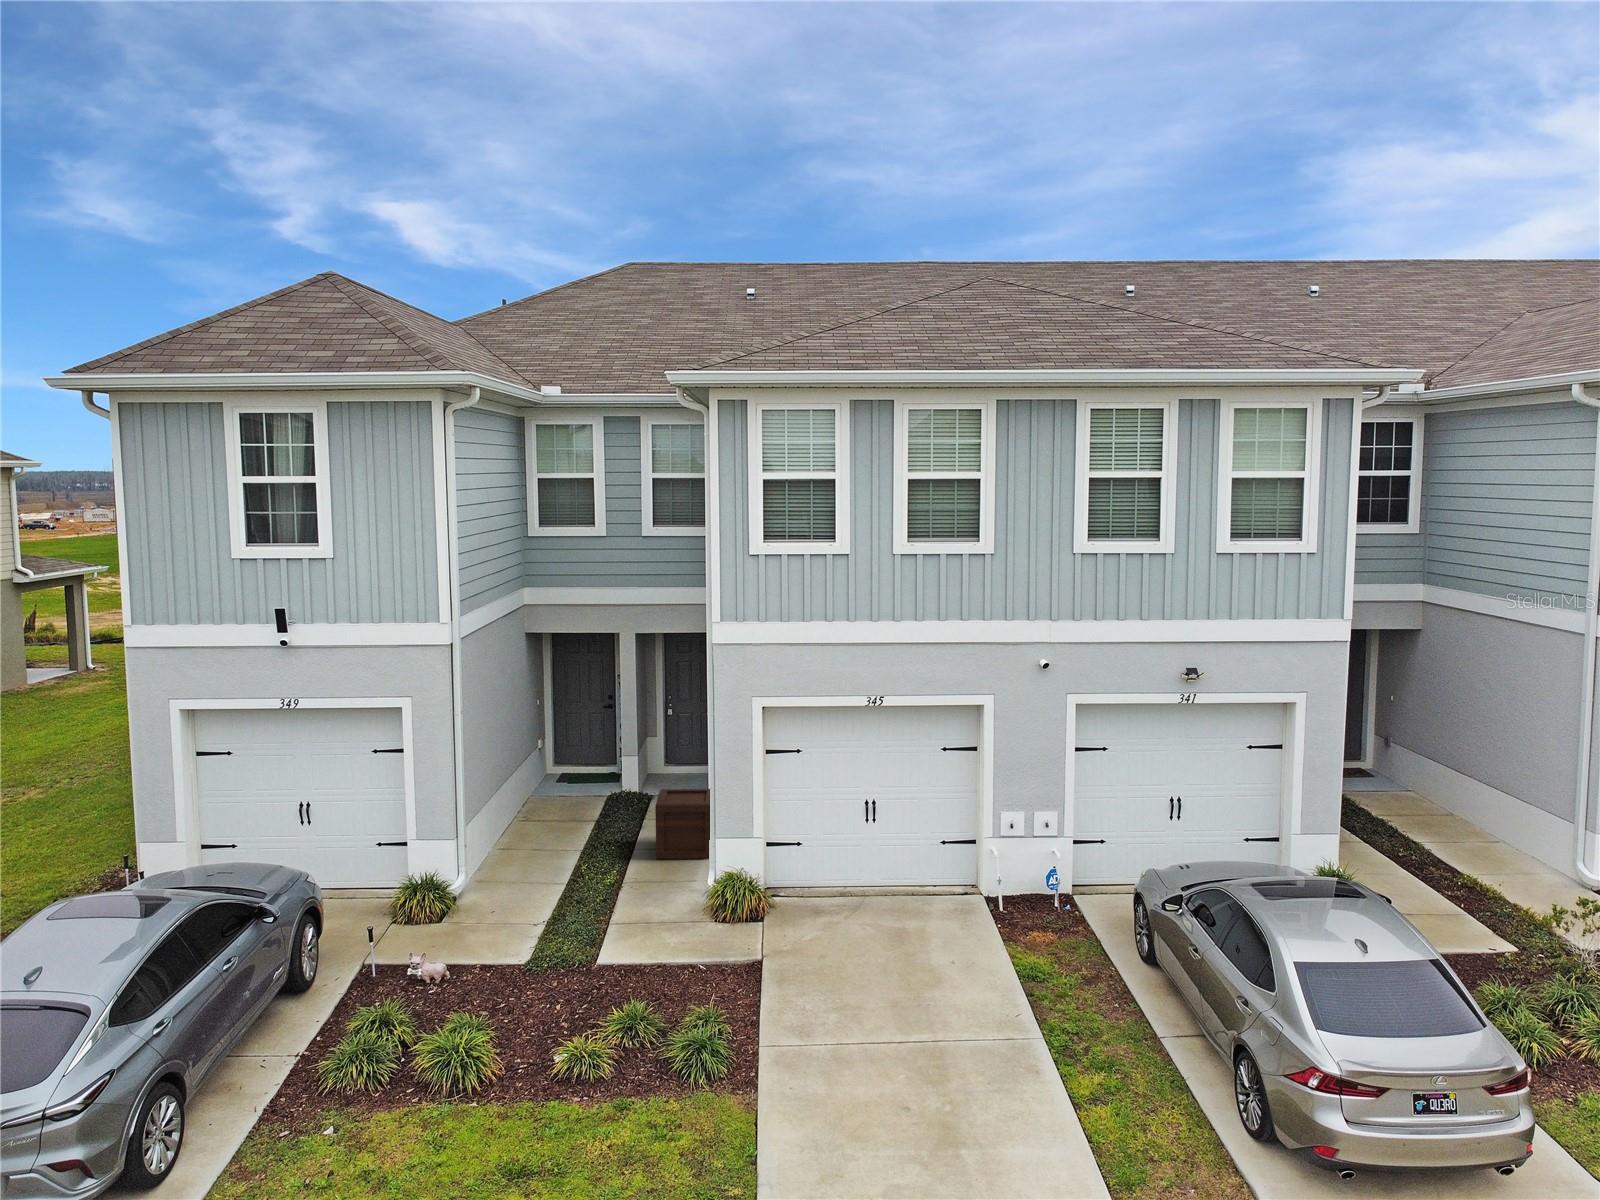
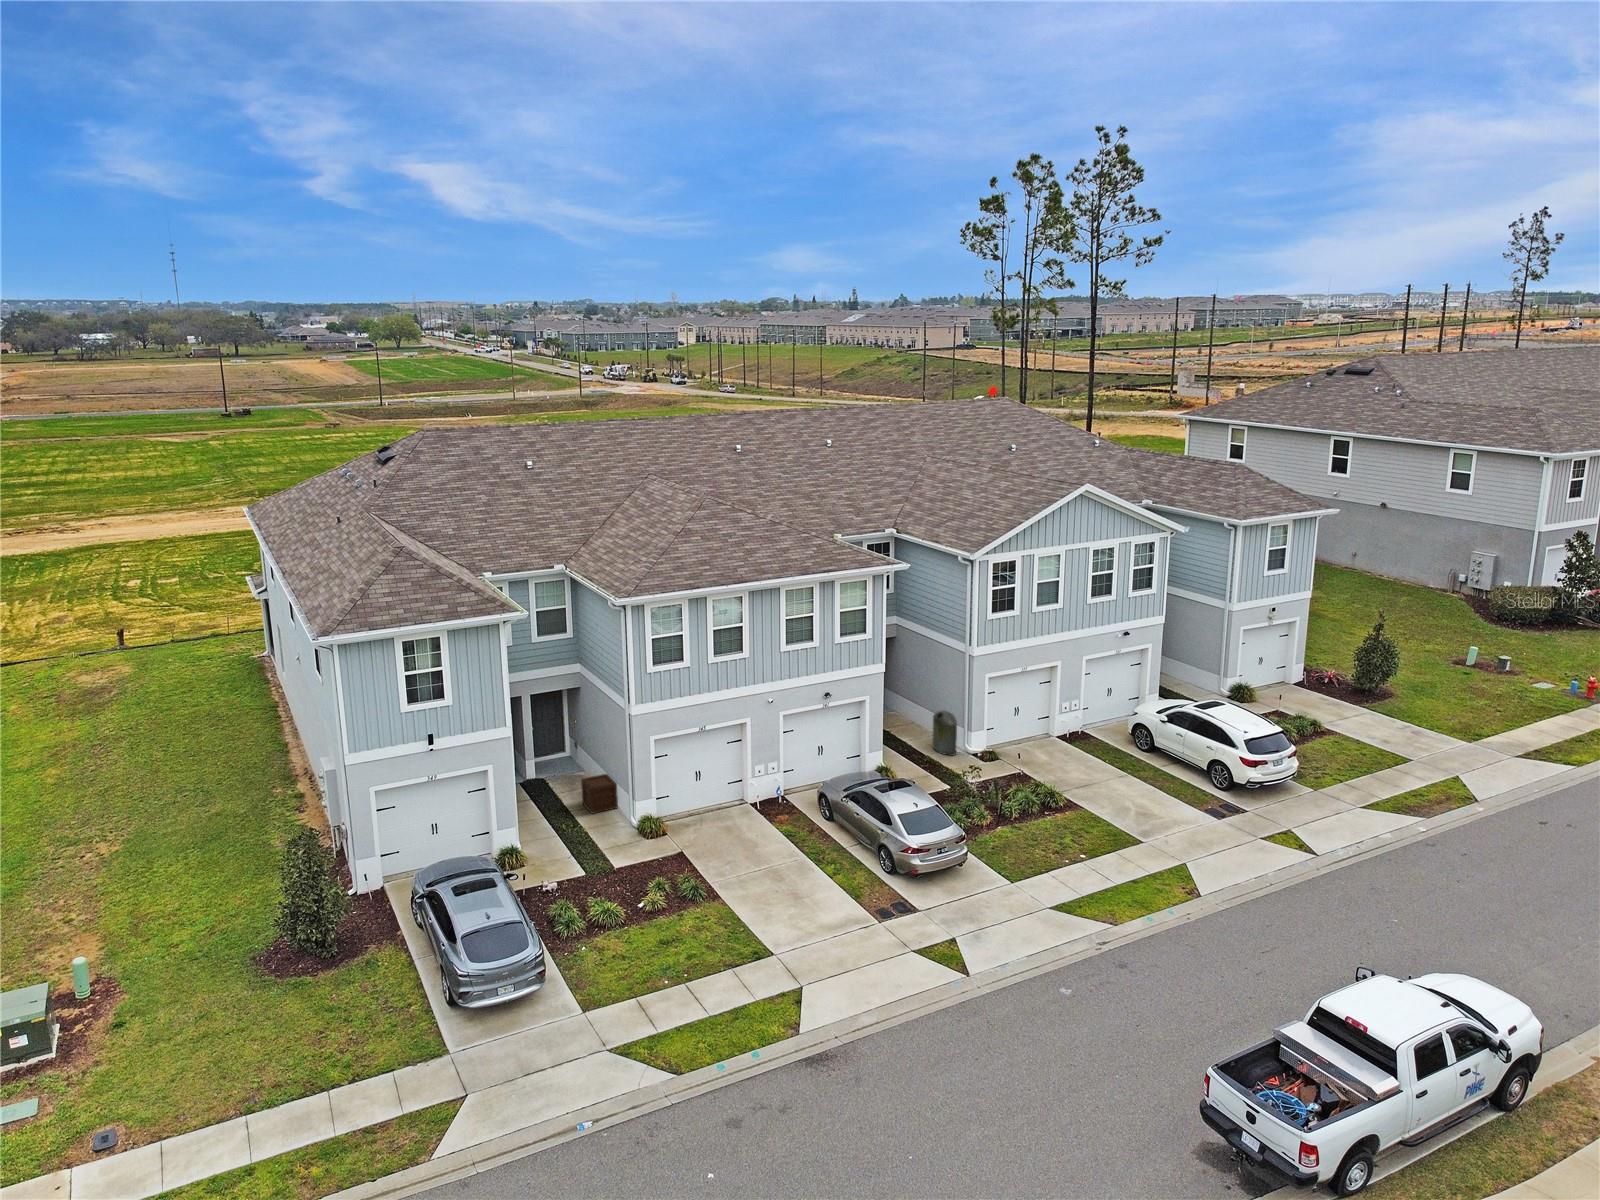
trash can: none [1484,772,1555,884] -> present [932,710,957,756]

